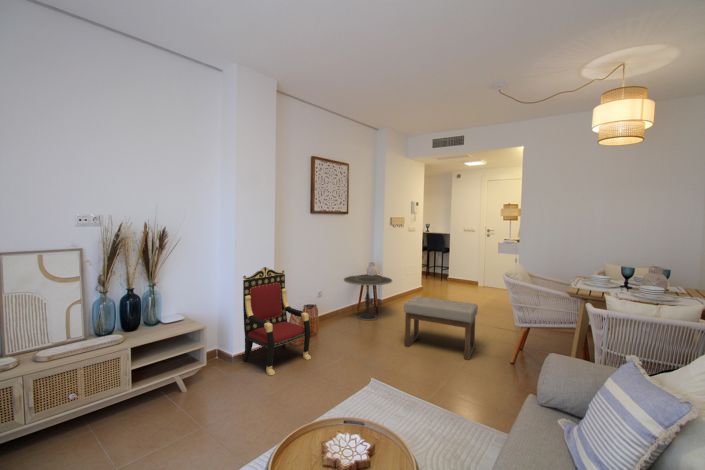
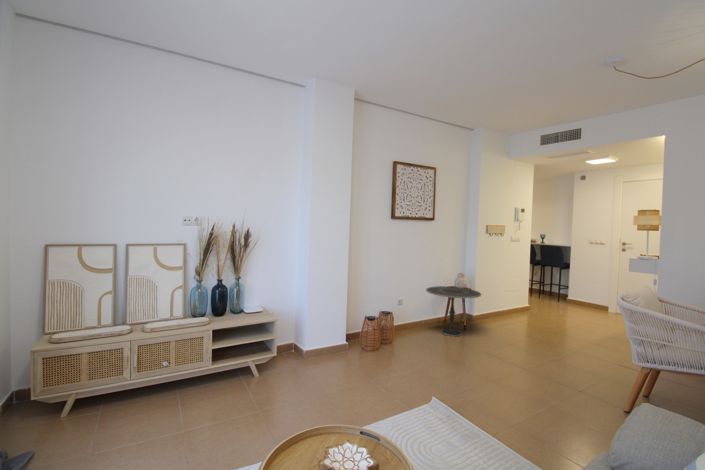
armchair: present [243,267,311,375] -> none [313,269,377,376]
ottoman: present [404,296,478,360] -> none [486,315,583,399]

